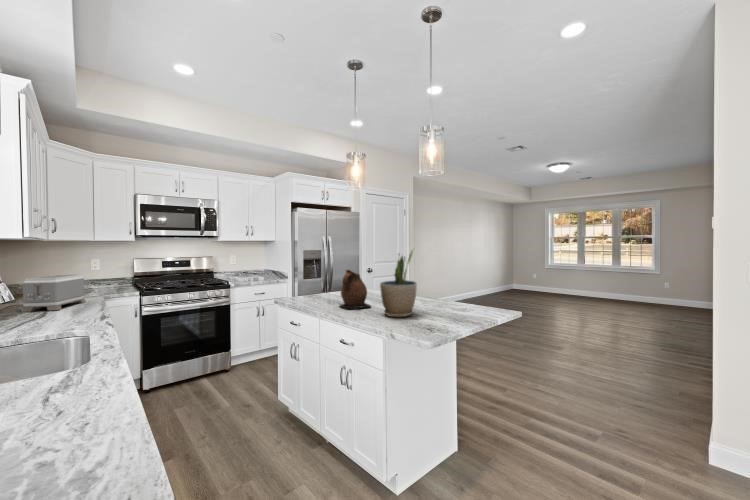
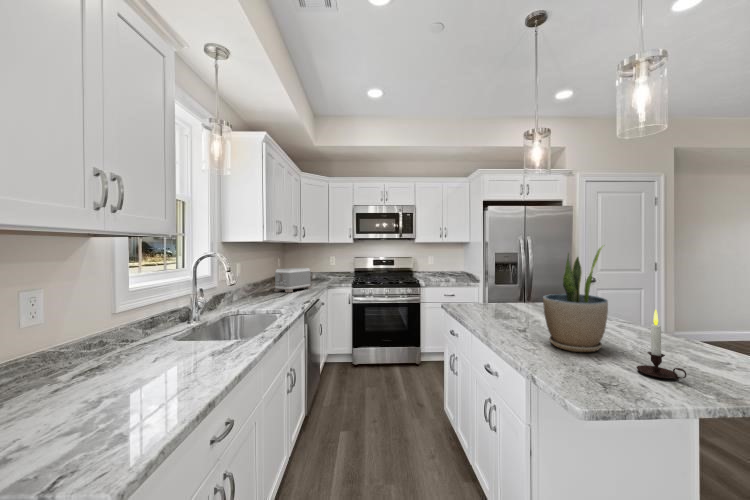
ceramic pitcher: present [340,270,370,308] -> none [496,275,542,328]
candle: none [434,284,455,322] -> present [636,310,687,379]

